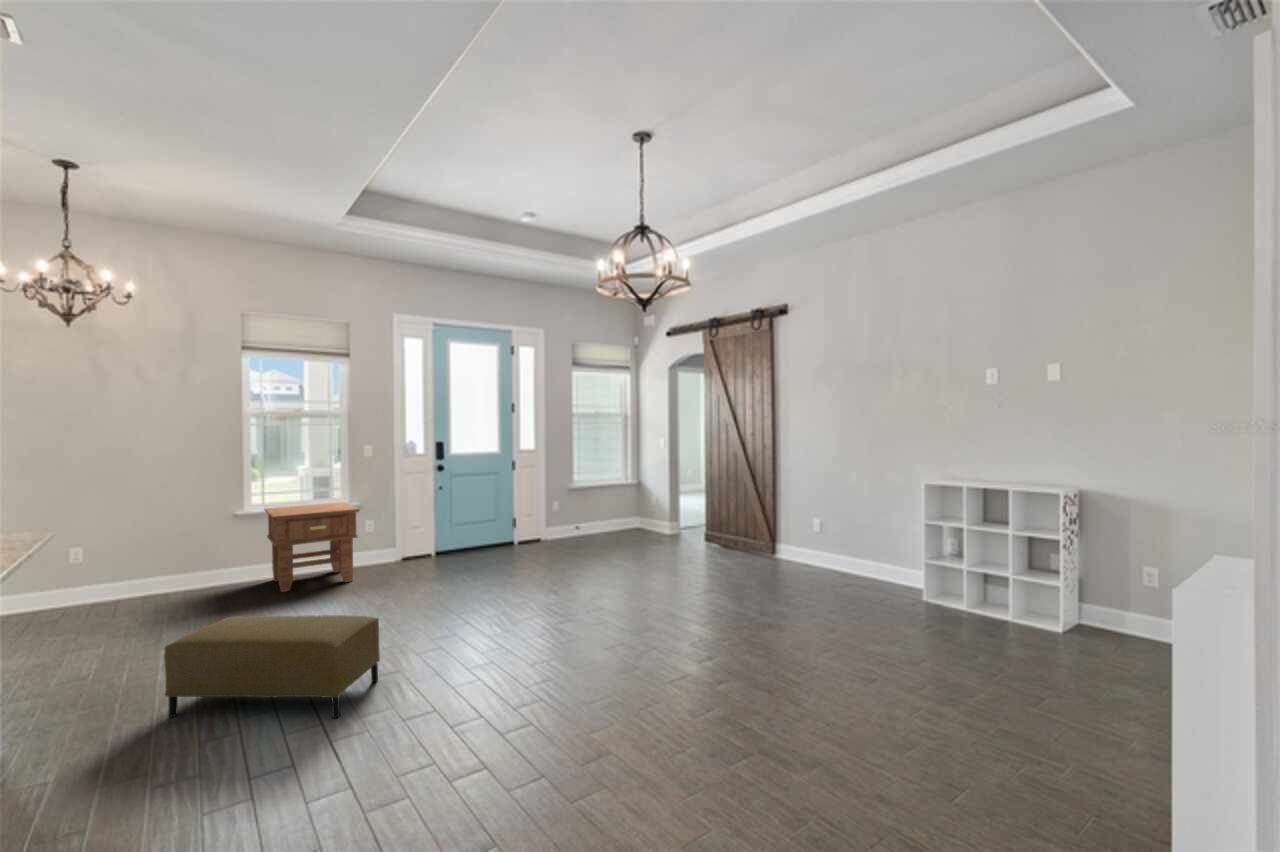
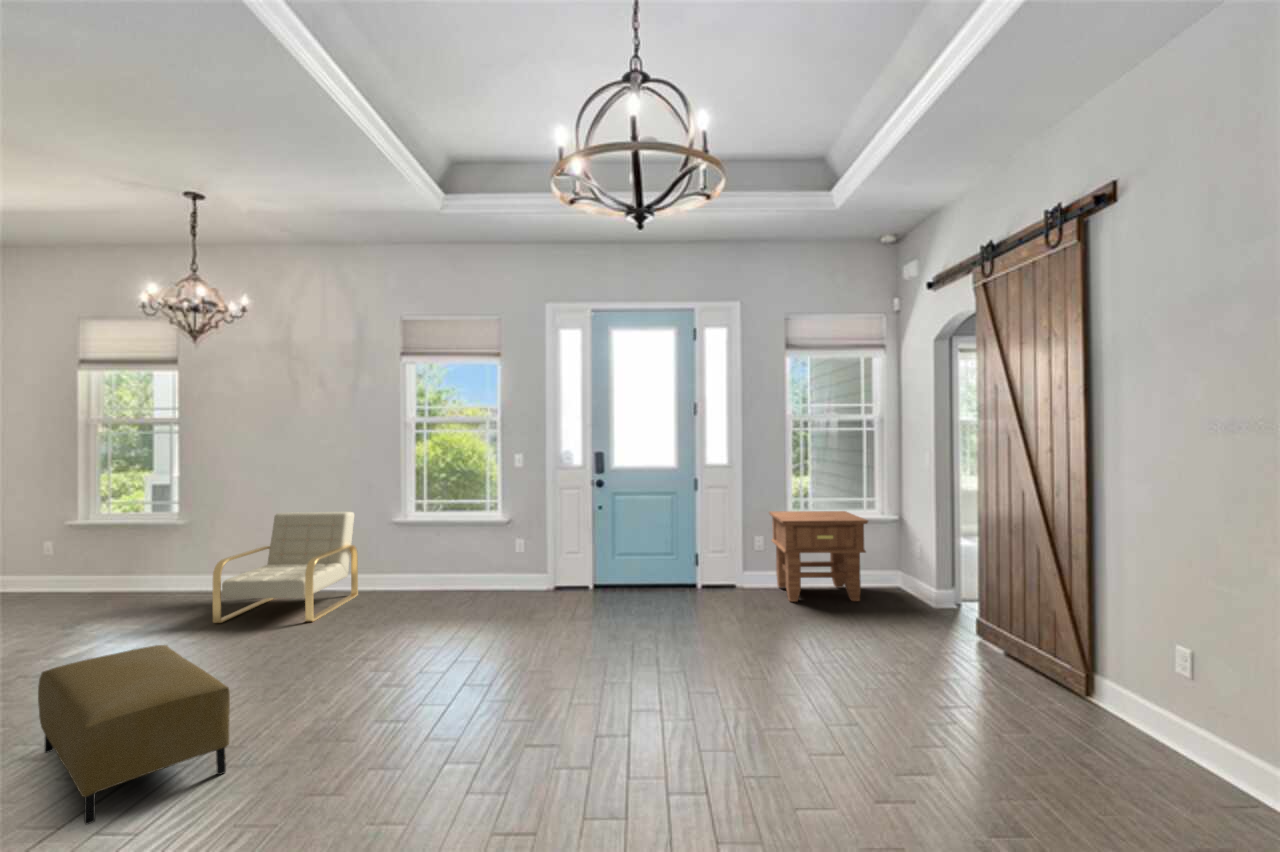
side table: present [265,502,360,592] -> present [769,511,868,602]
armchair: none [75,508,208,635] -> present [213,512,358,623]

